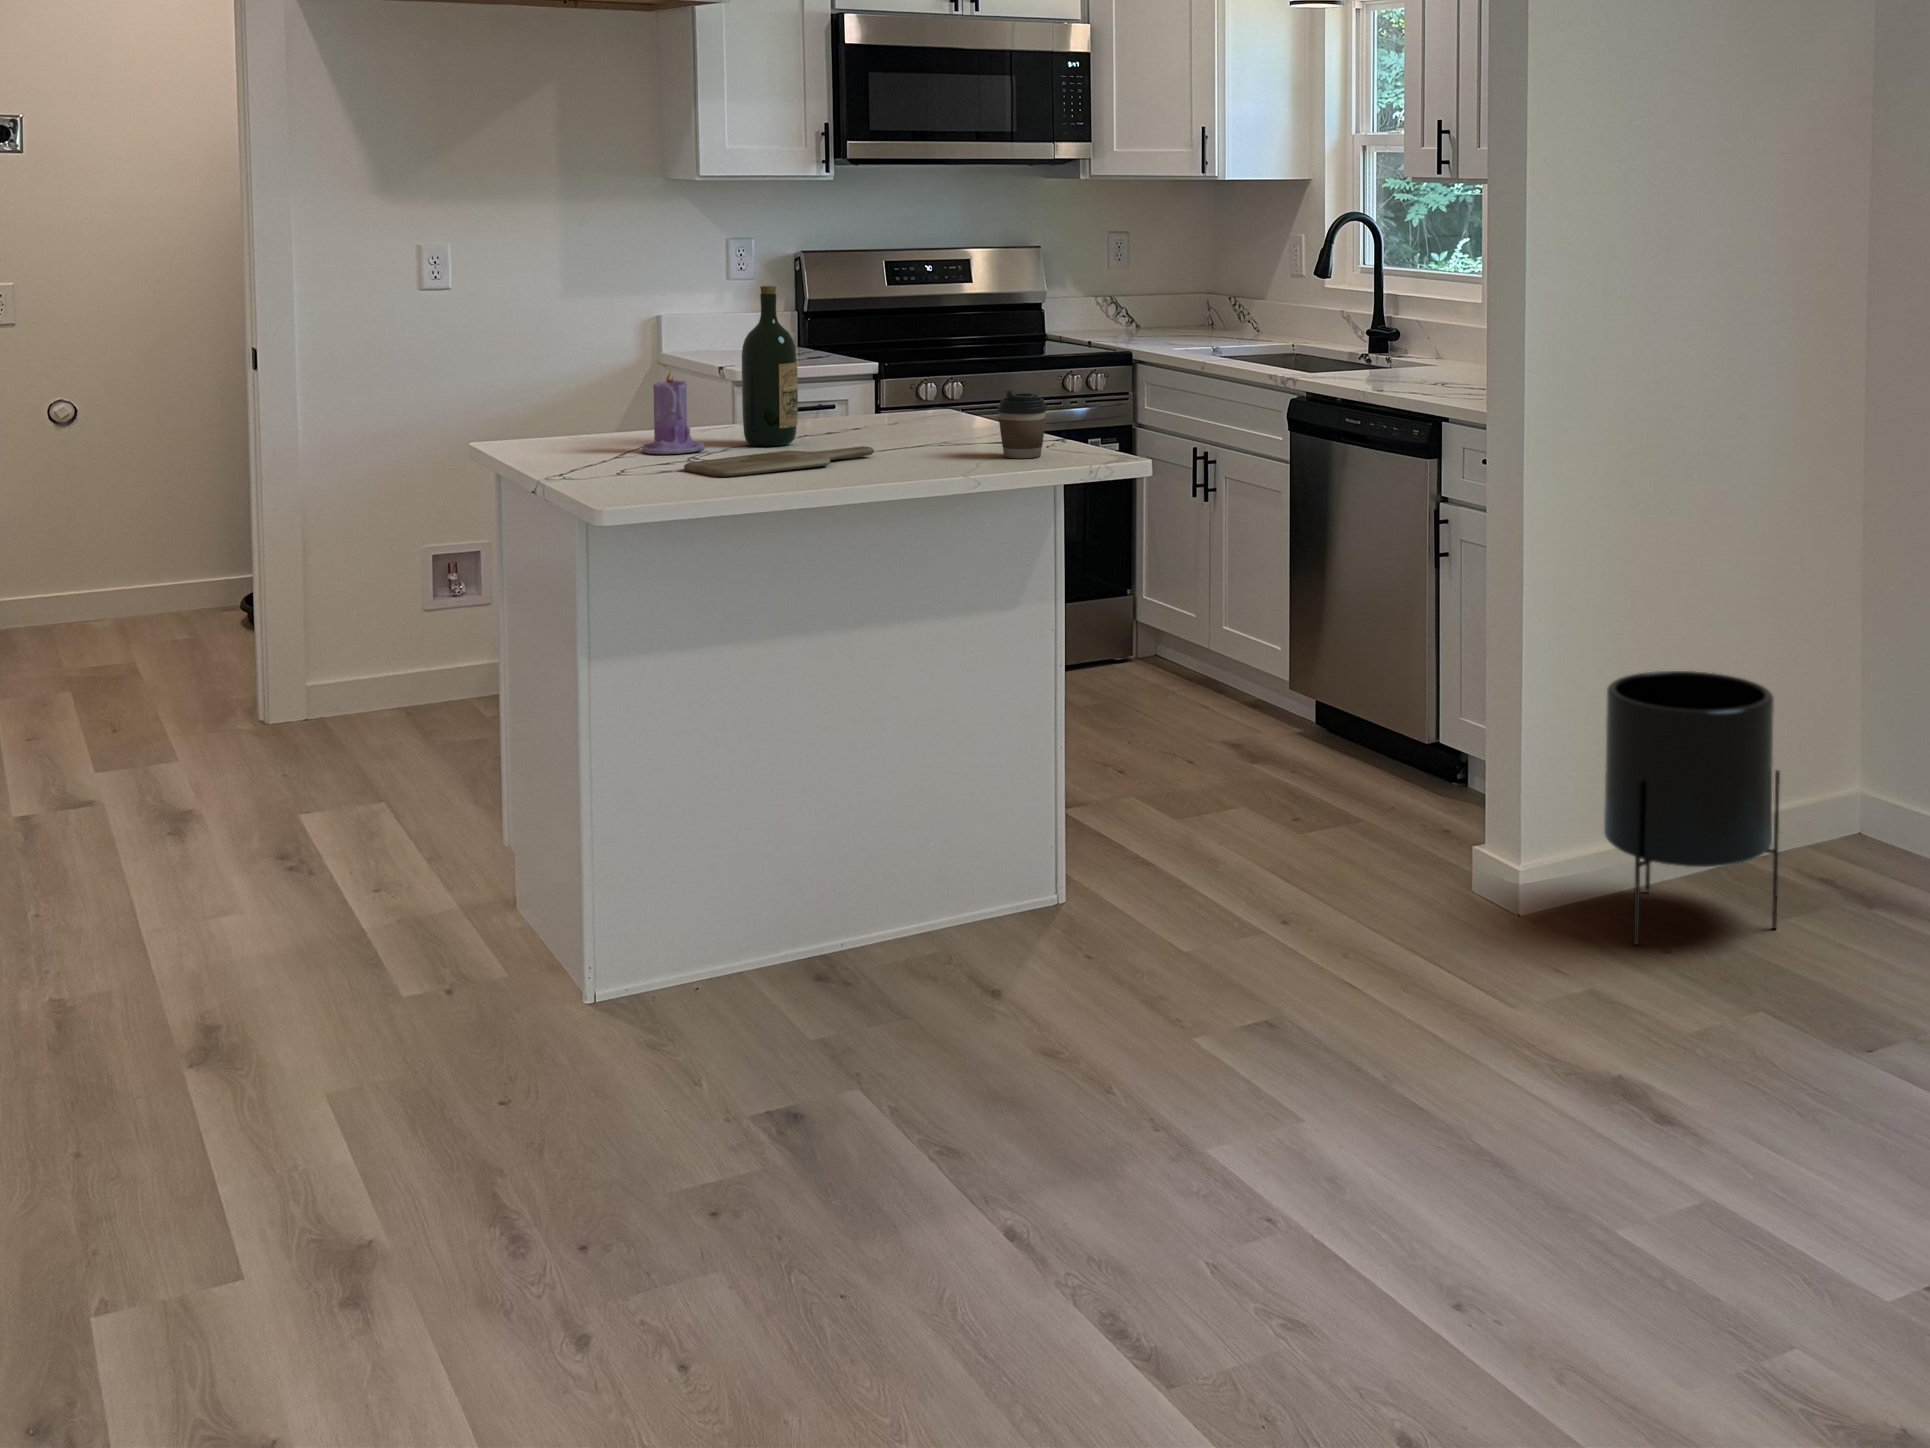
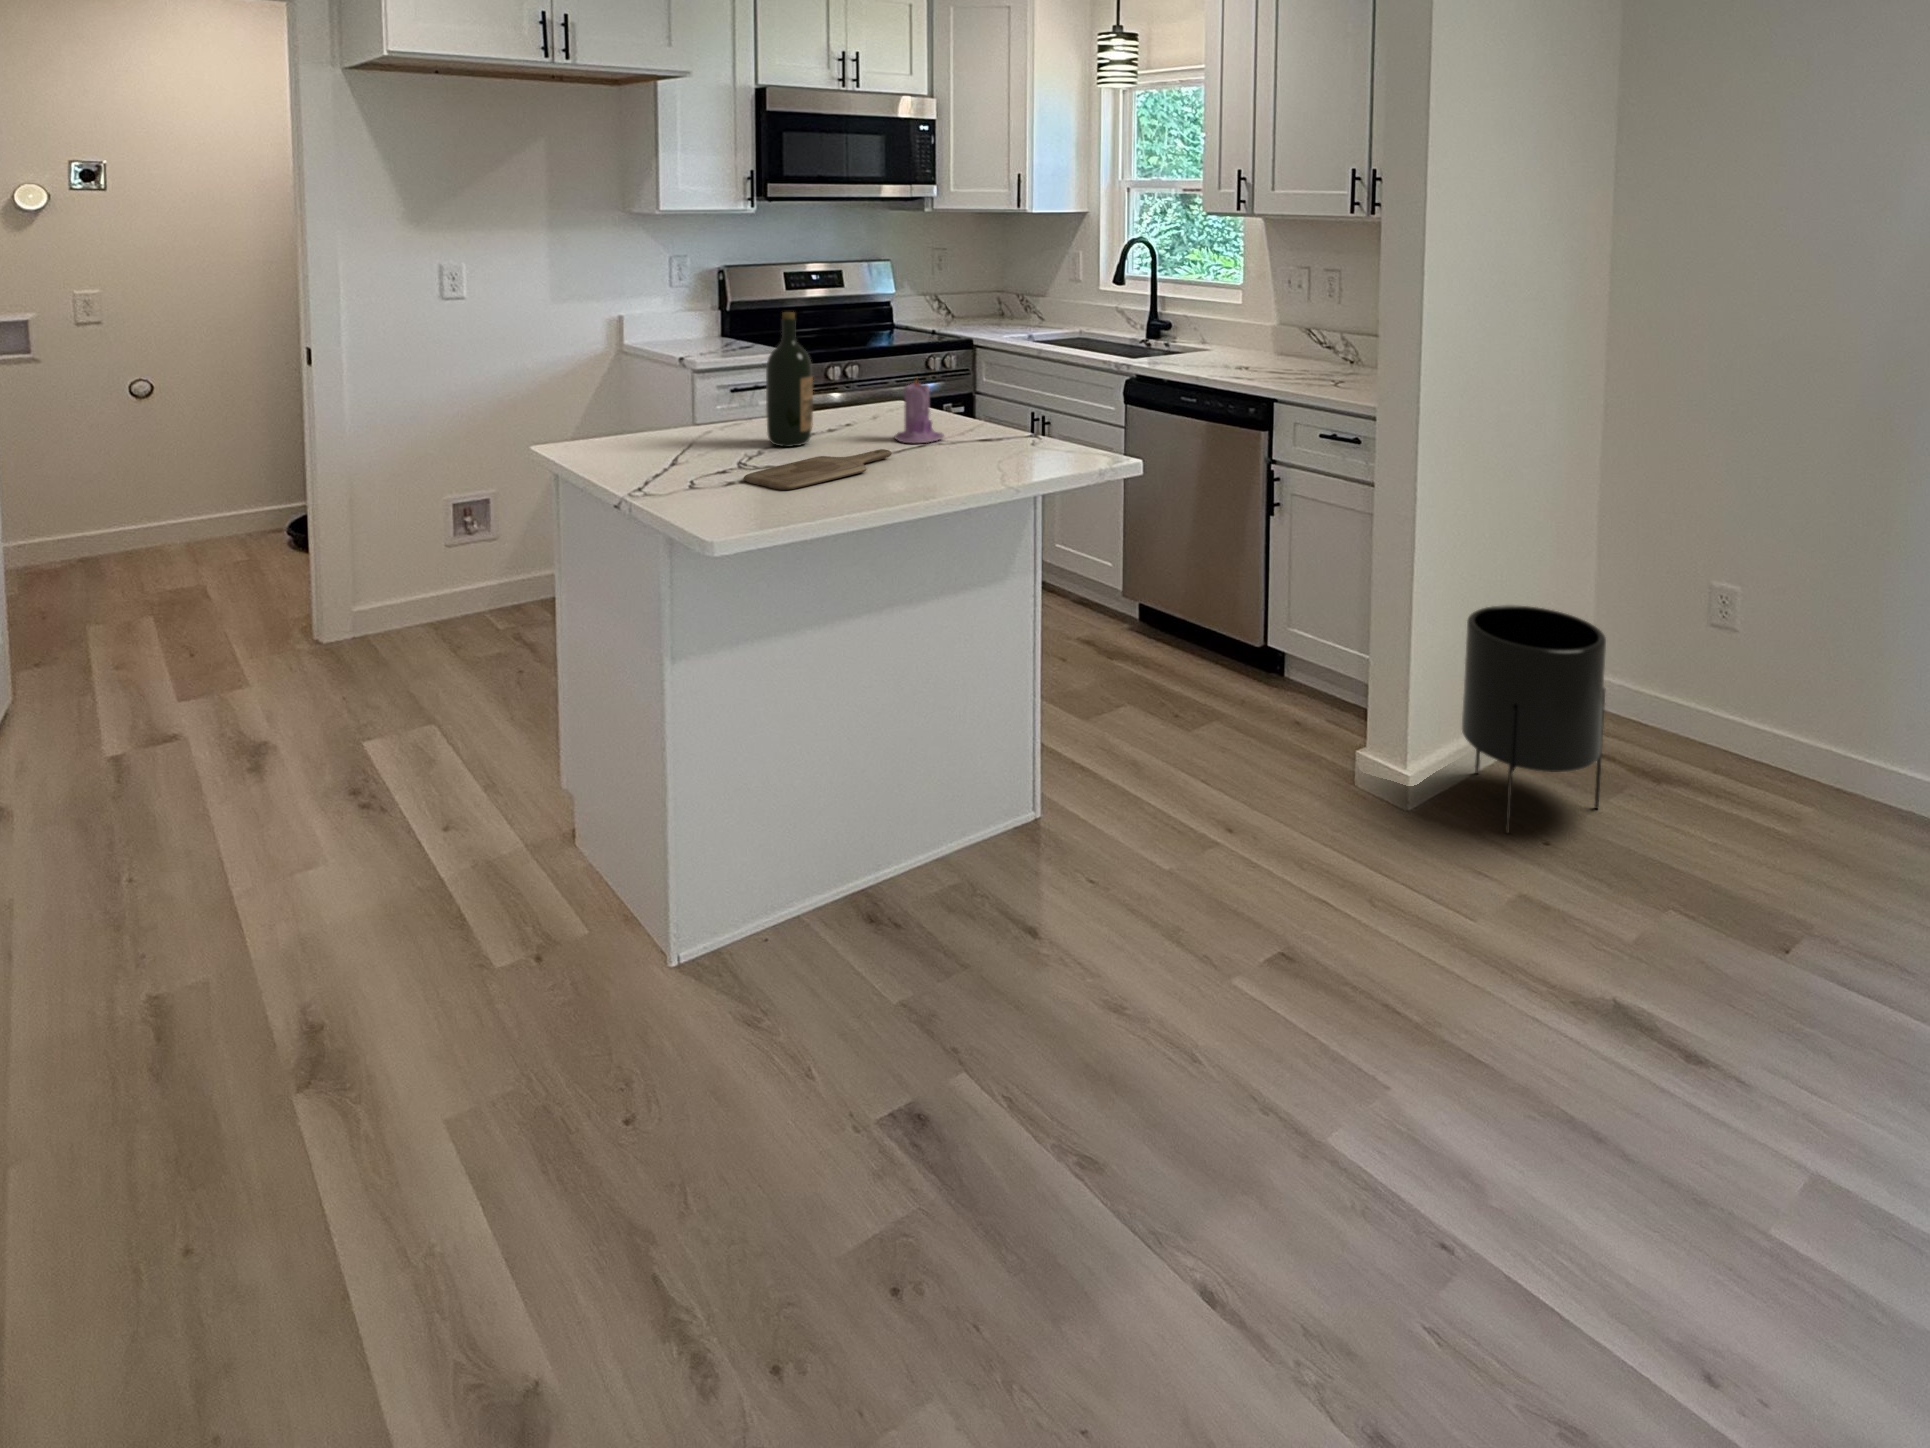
candle: present [642,371,705,454] -> present [895,381,944,444]
coffee cup: present [997,390,1047,458] -> none [992,400,1033,457]

